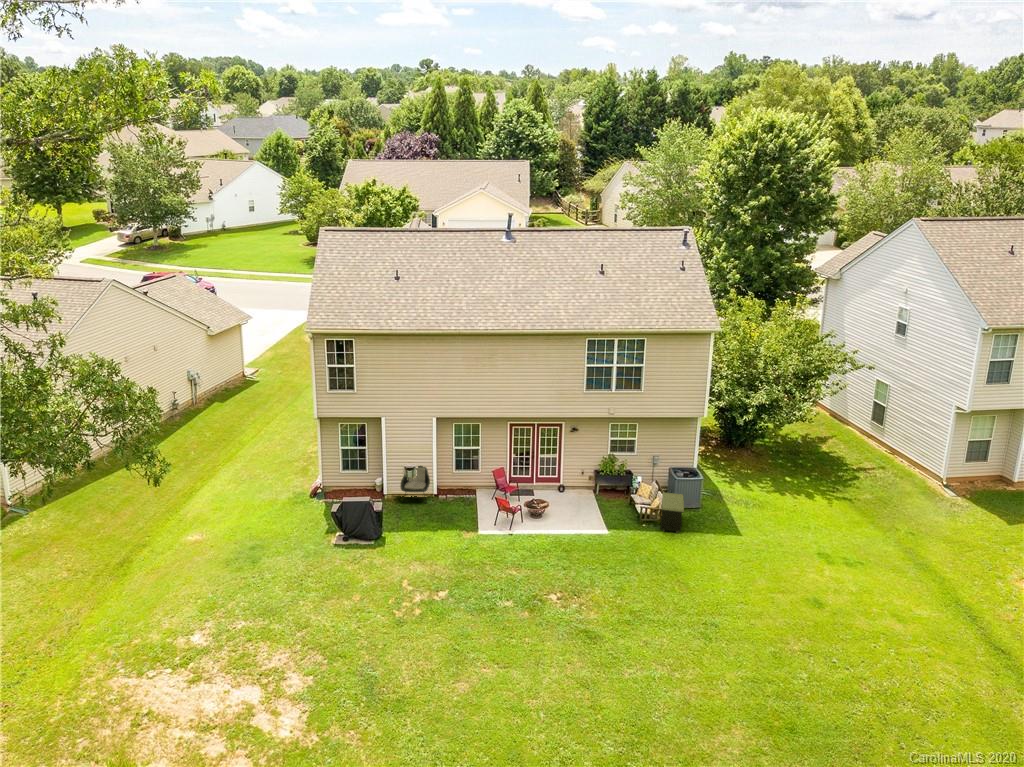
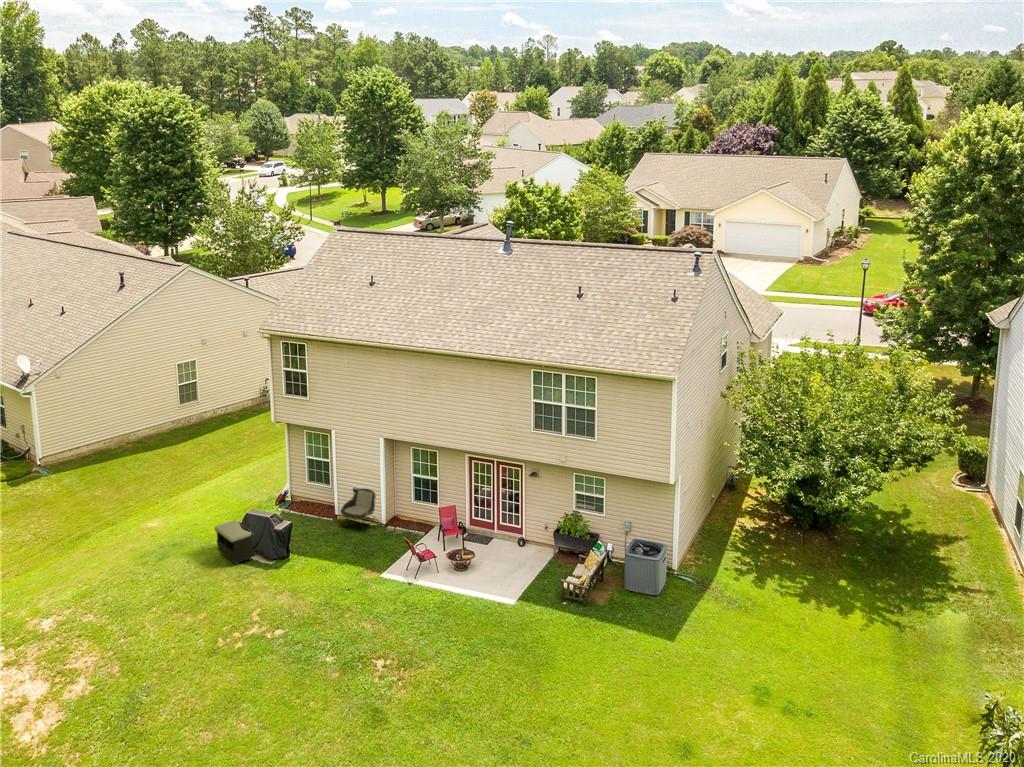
storage bench: present [660,493,684,532] -> present [214,520,256,564]

